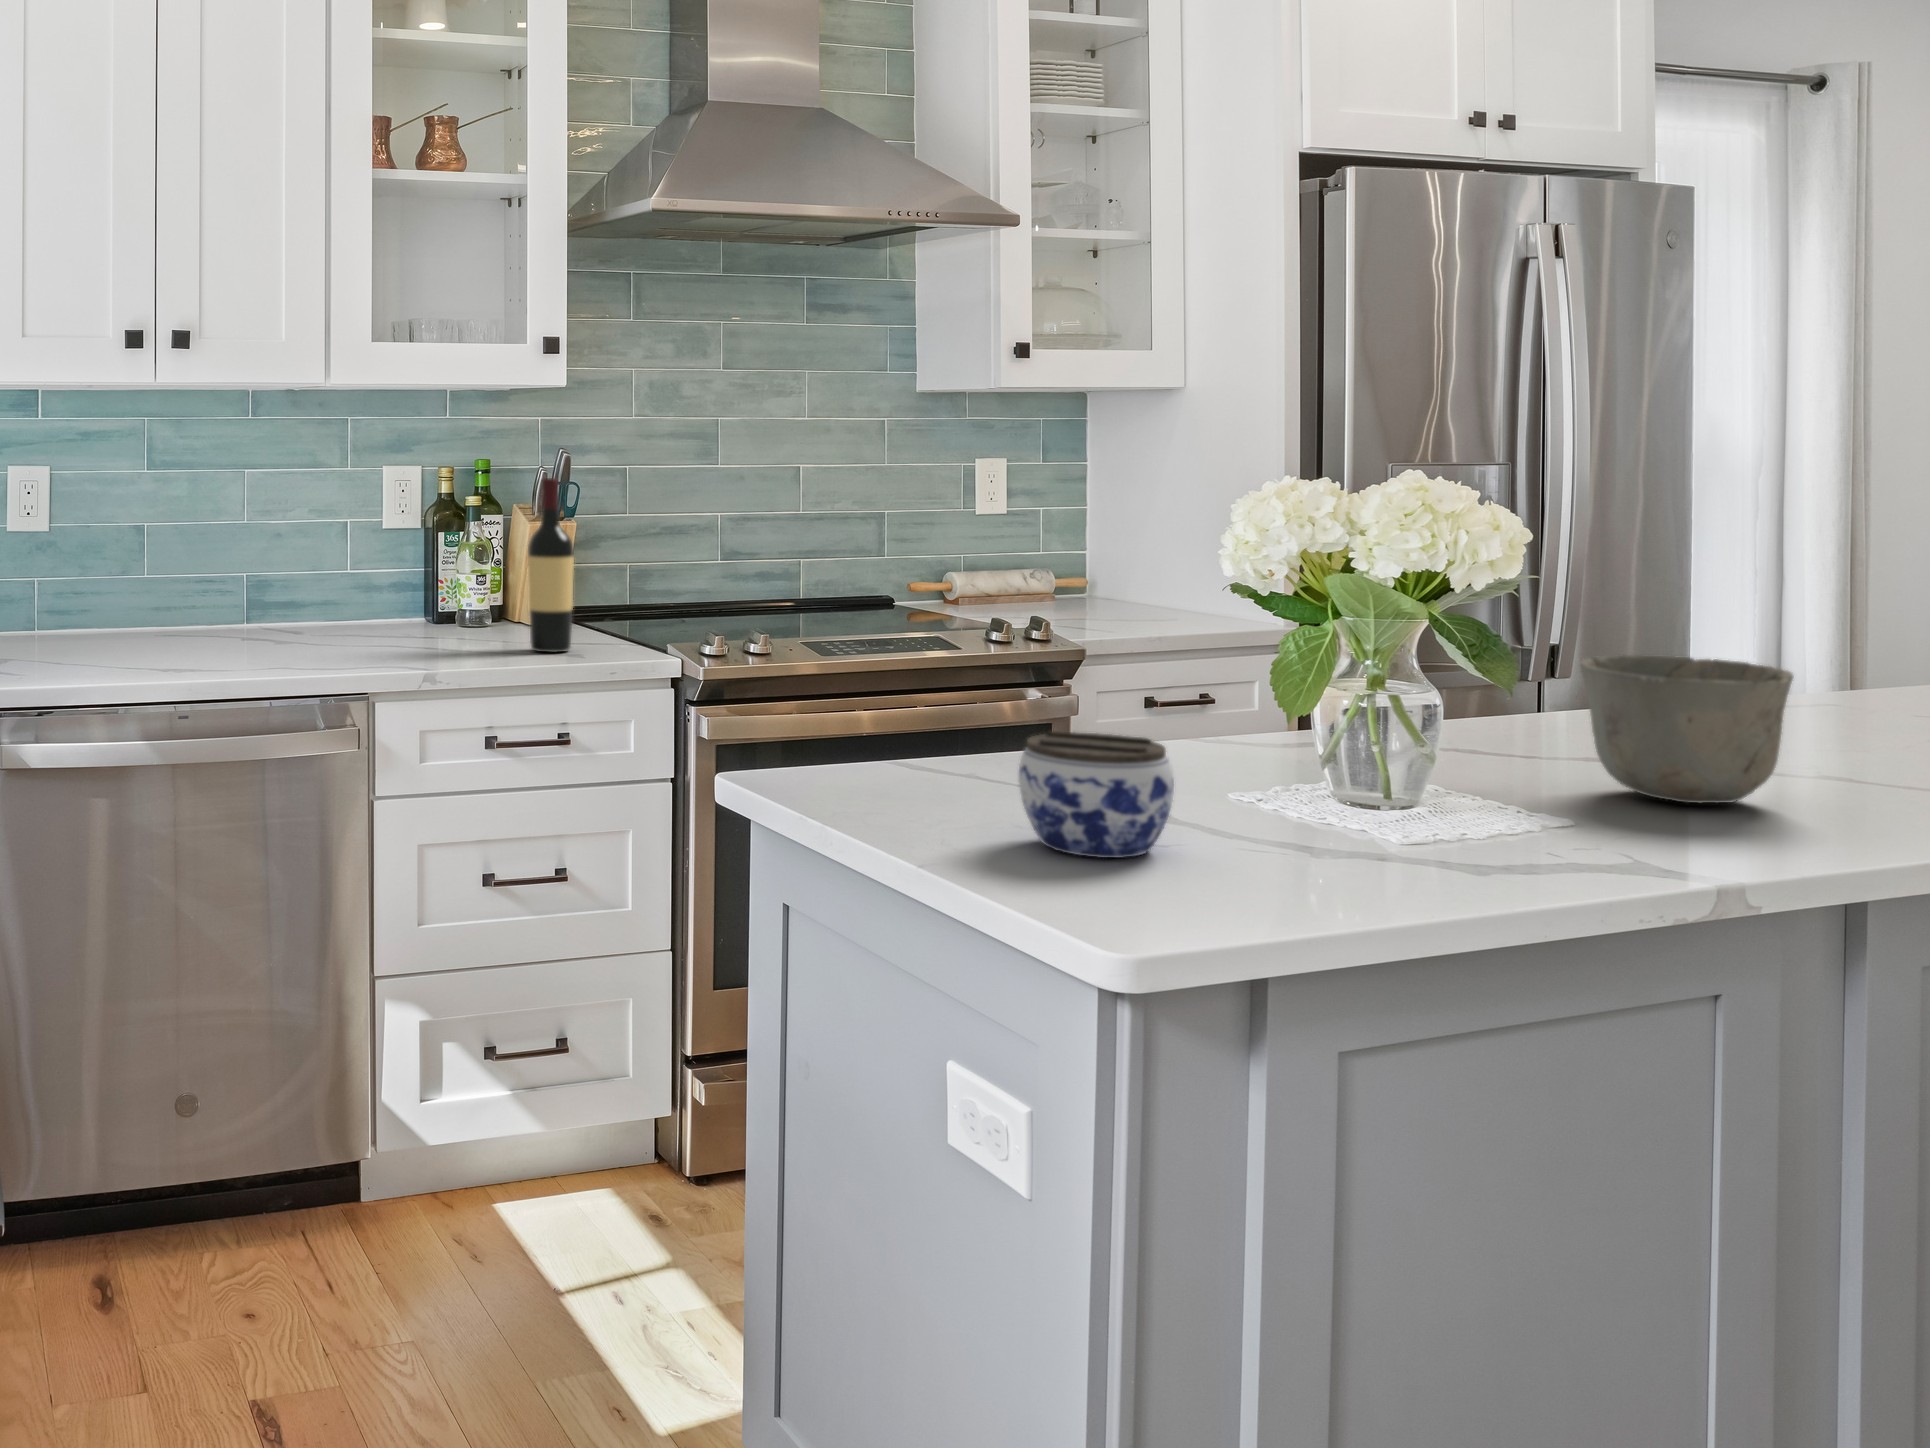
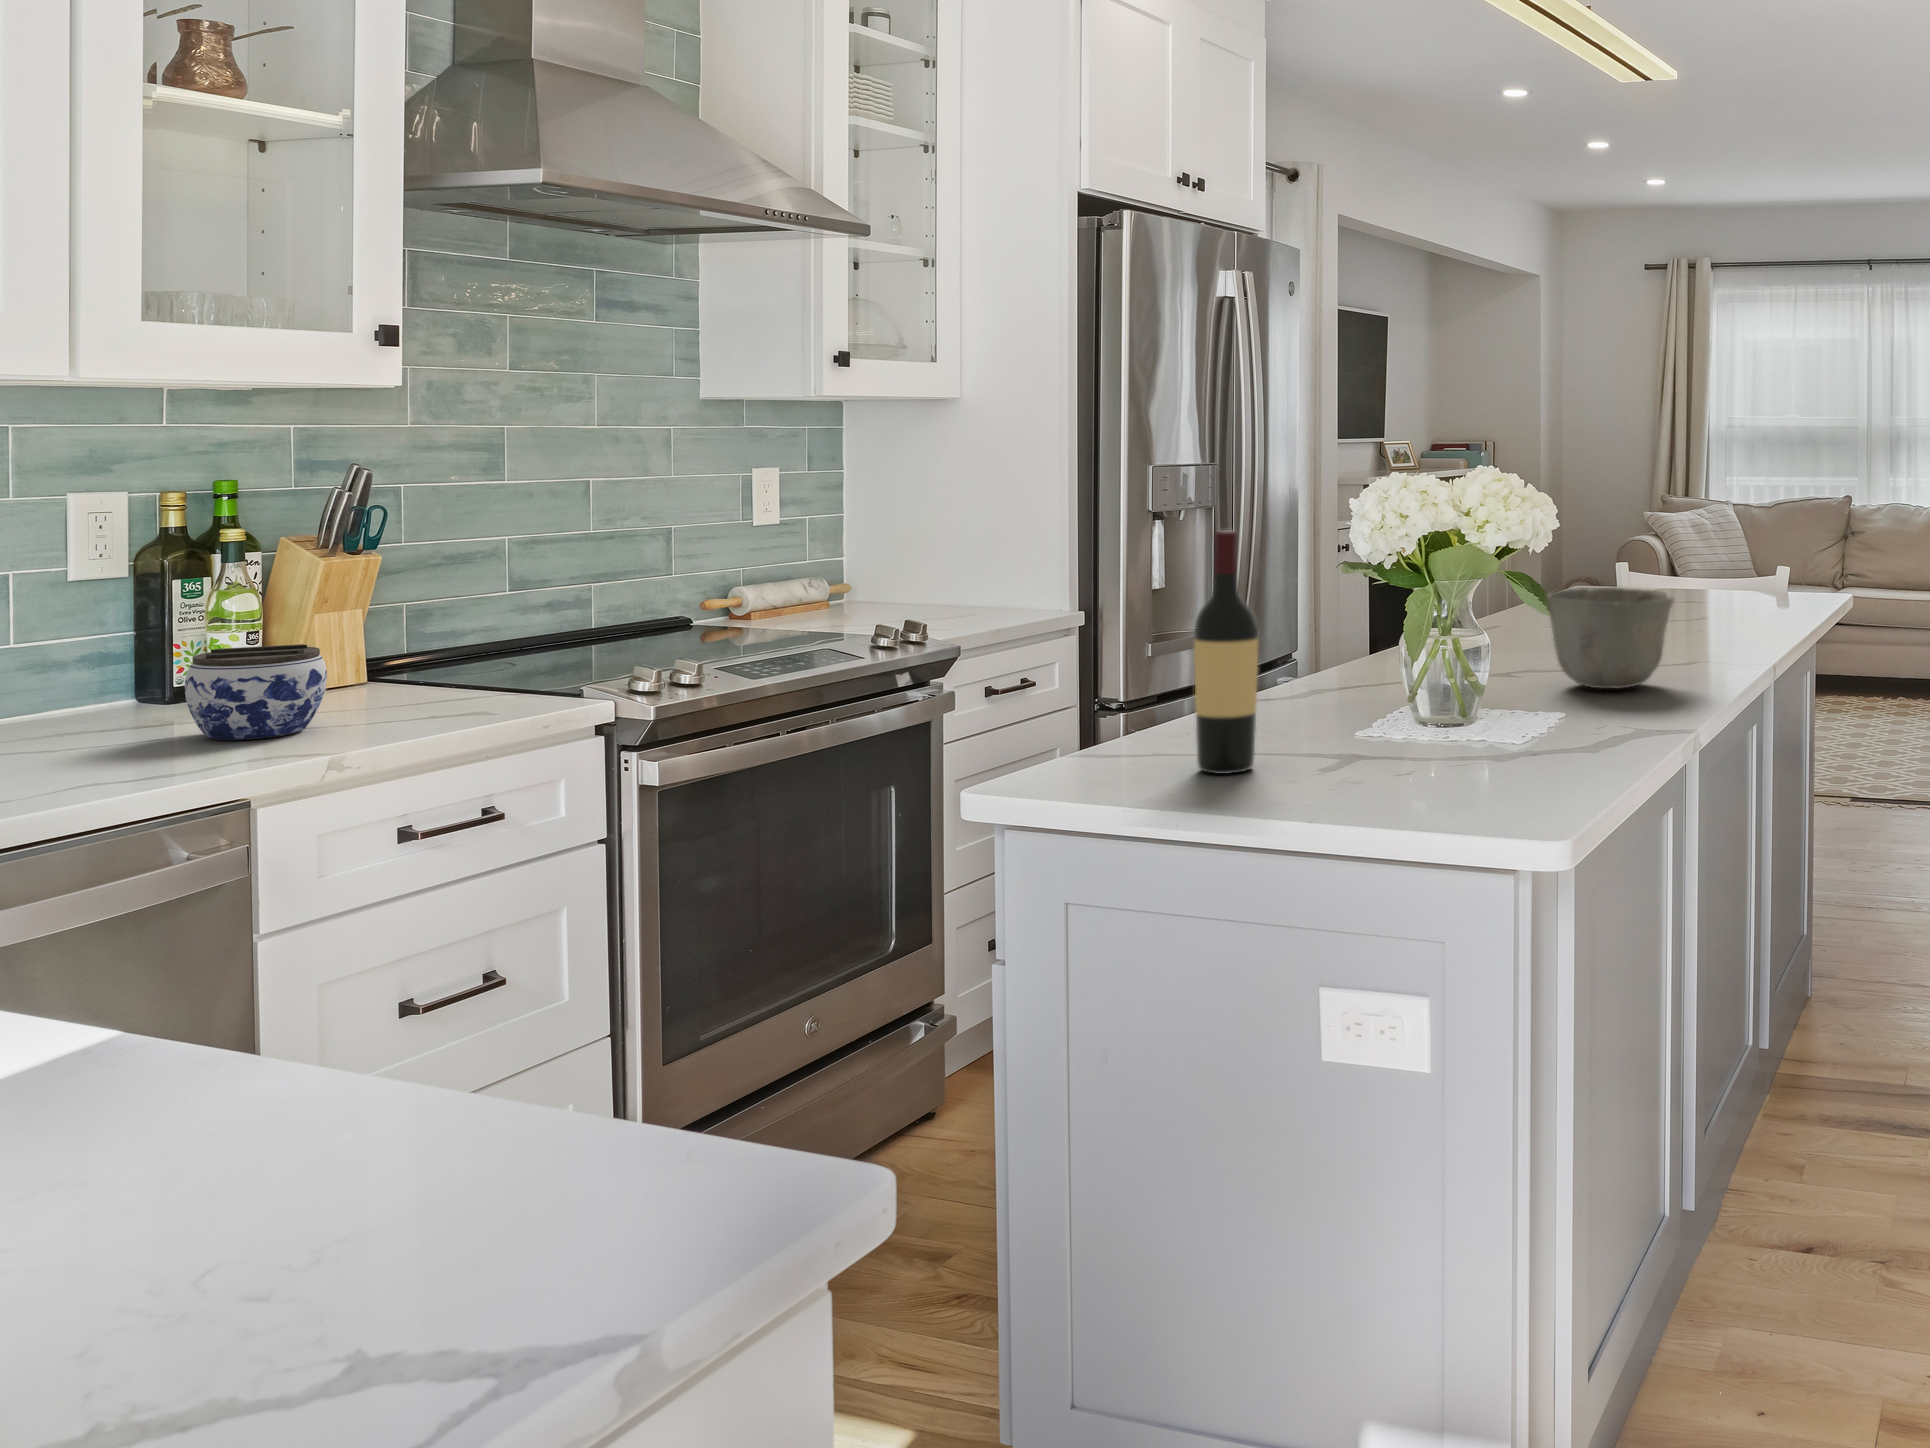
wine bottle: present [528,478,574,652] -> present [1194,530,1259,774]
jar: present [1019,731,1174,858] -> present [185,644,327,740]

